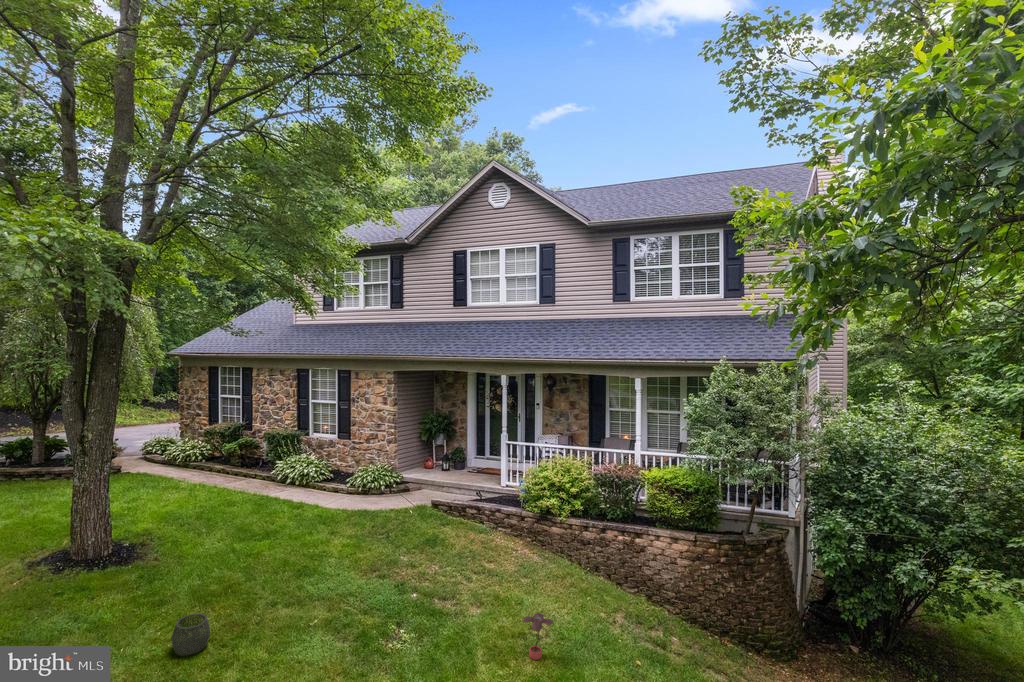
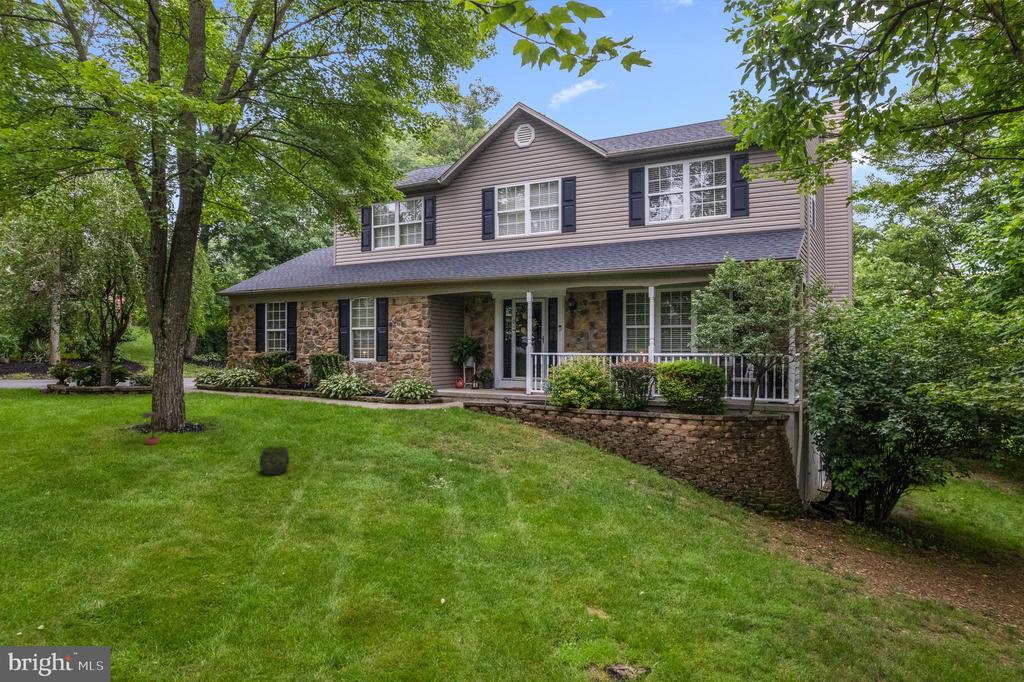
potted plant: present [523,613,553,660] -> present [142,412,164,445]

